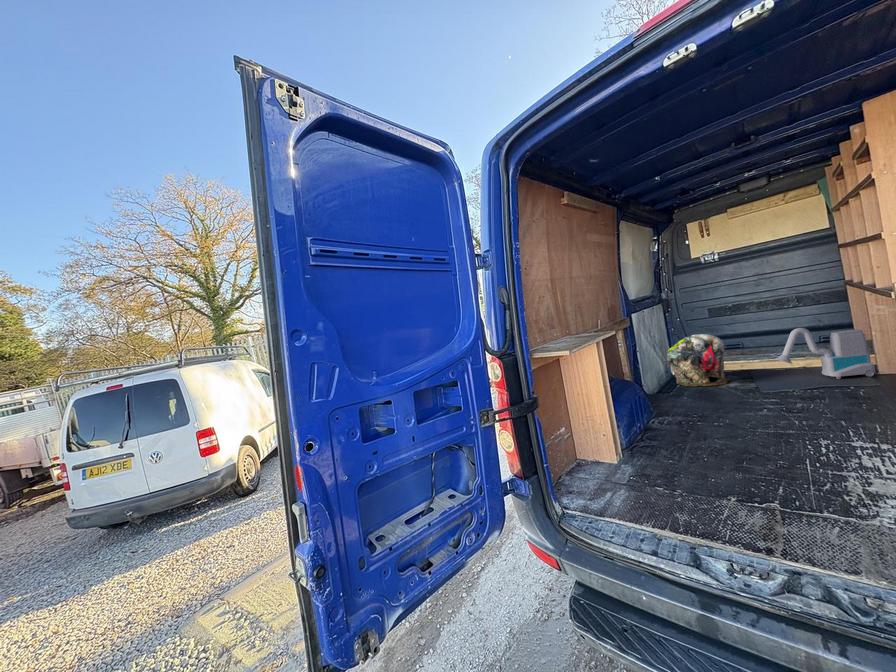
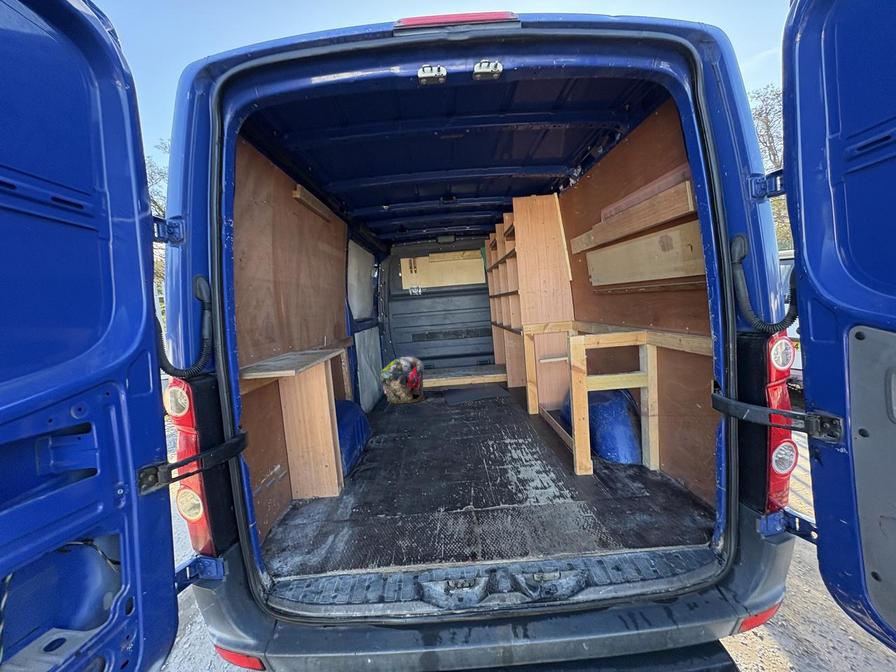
vacuum cleaner: present [775,328,876,379] -> none [456,354,509,392]

